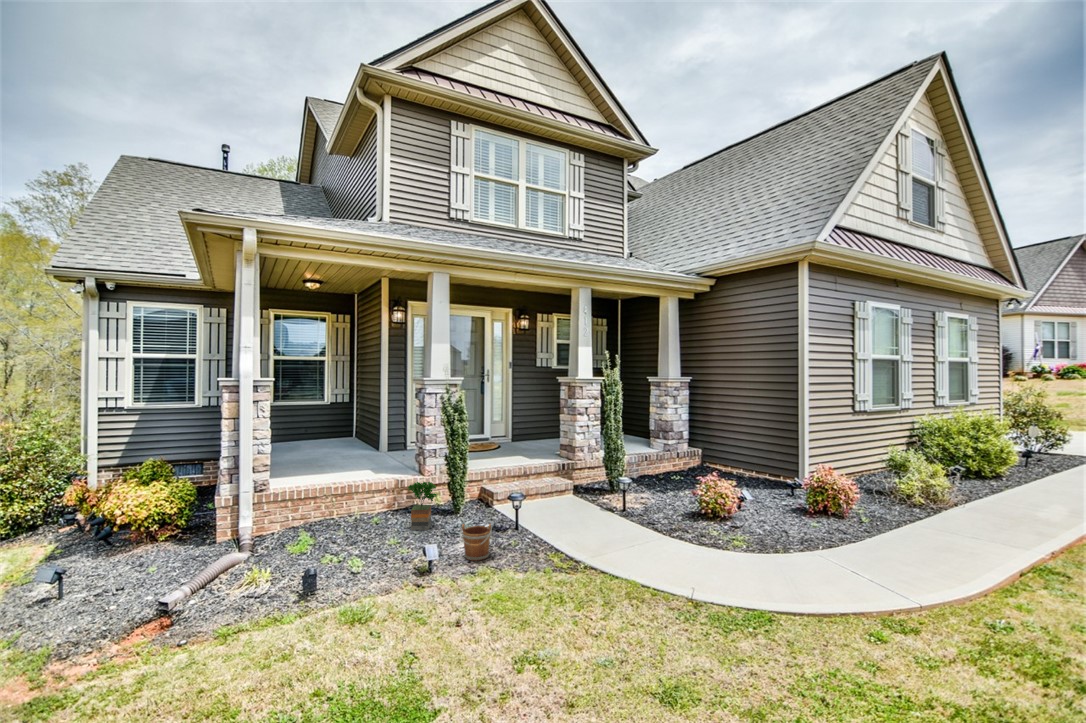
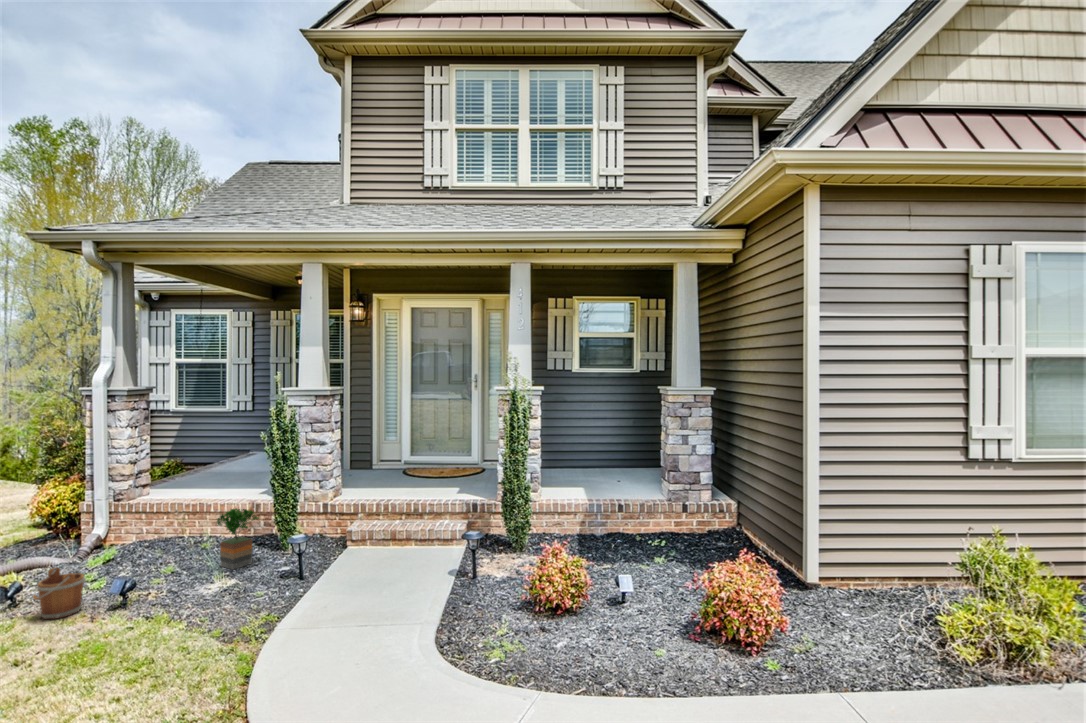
bucket: present [461,524,492,561] -> present [33,568,85,619]

